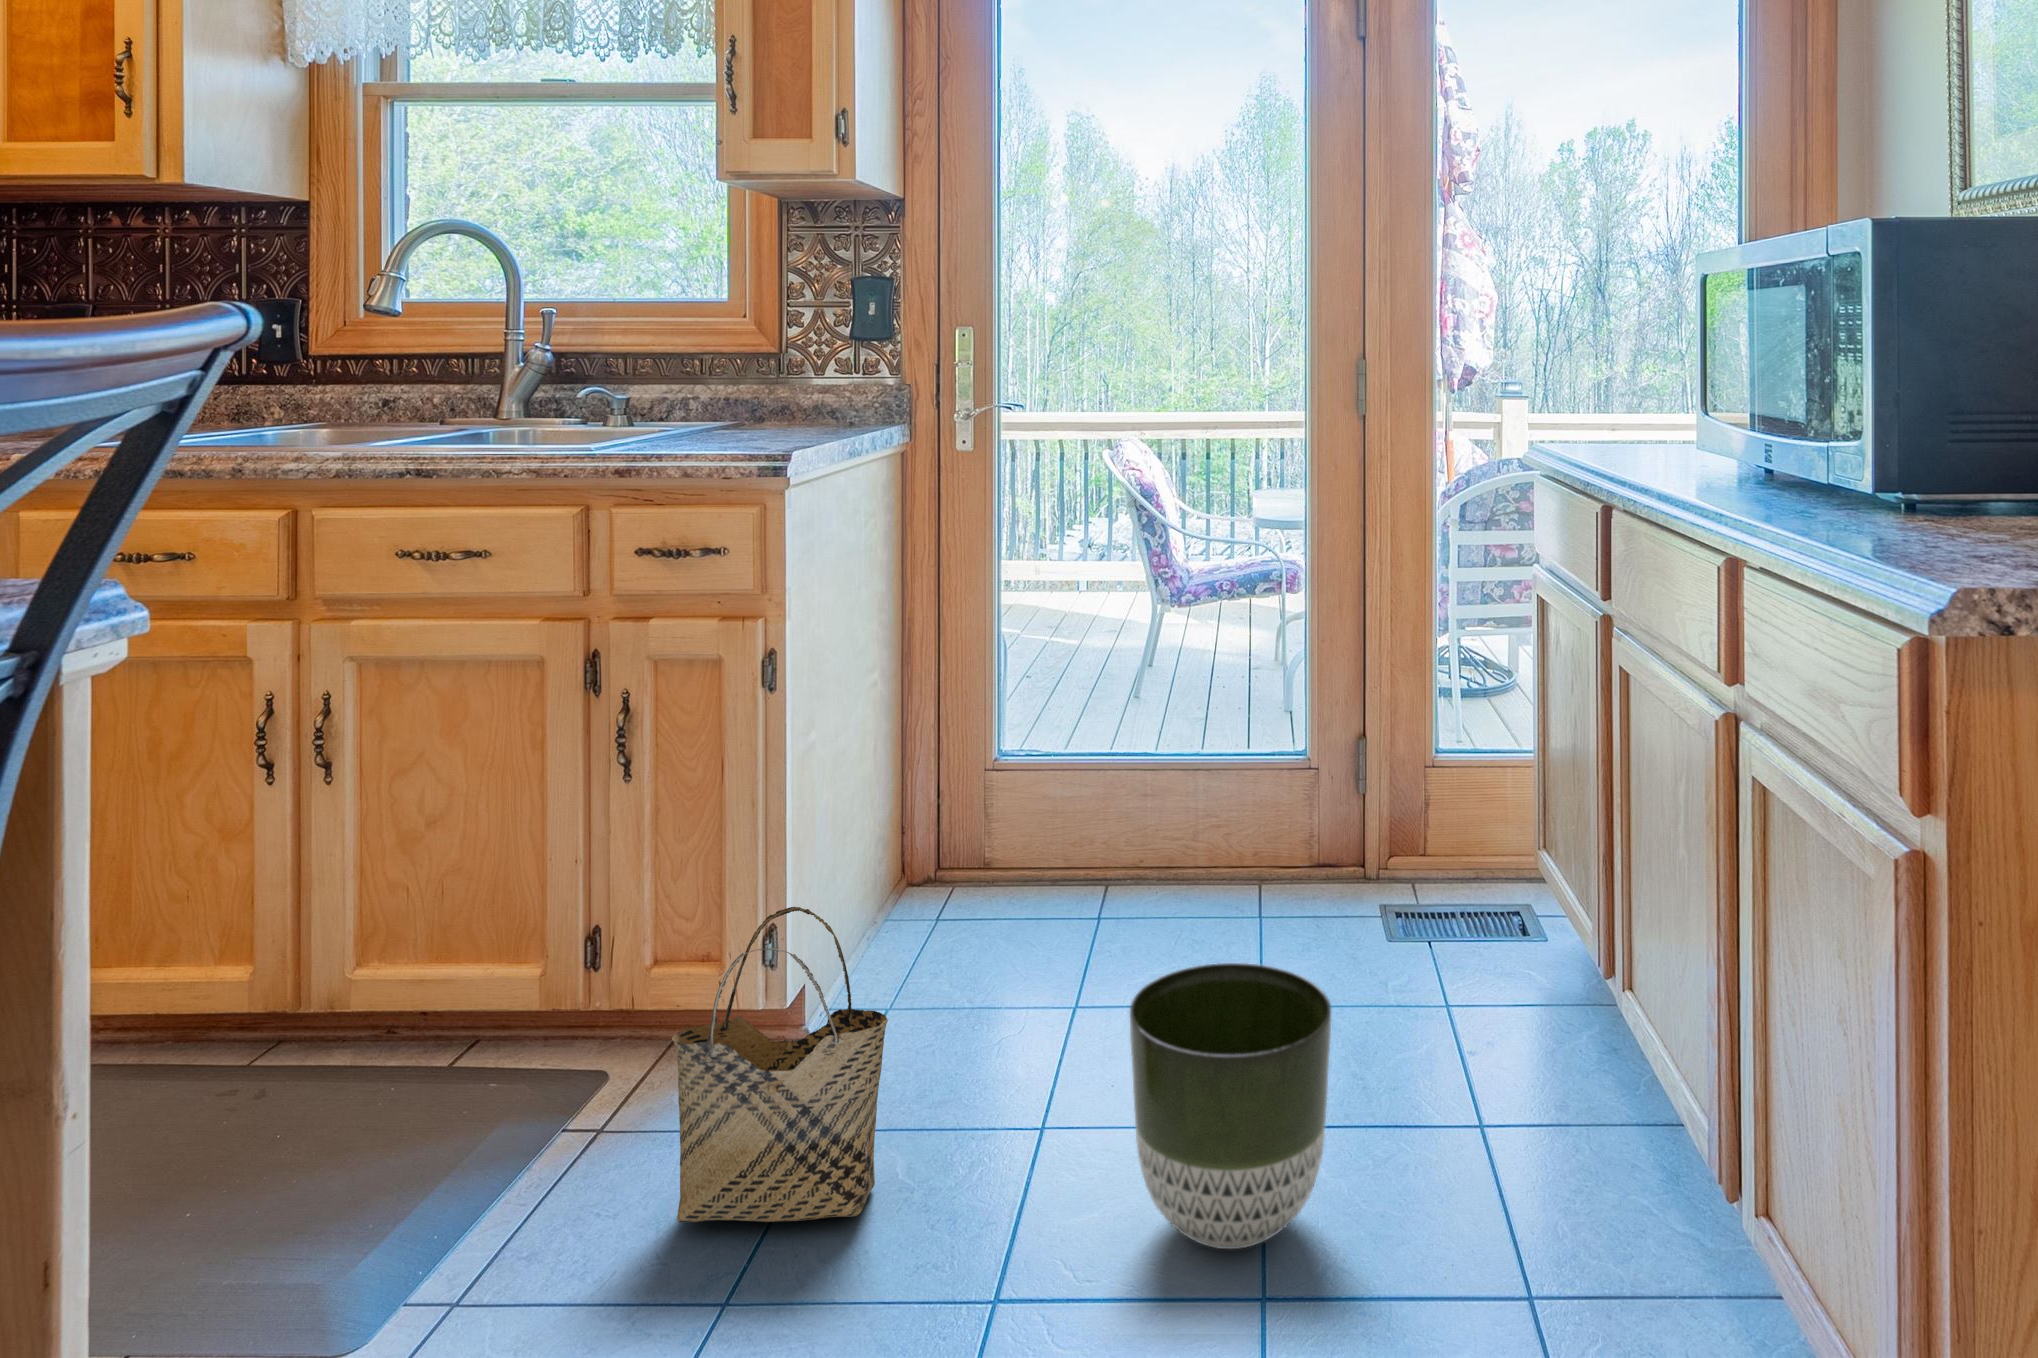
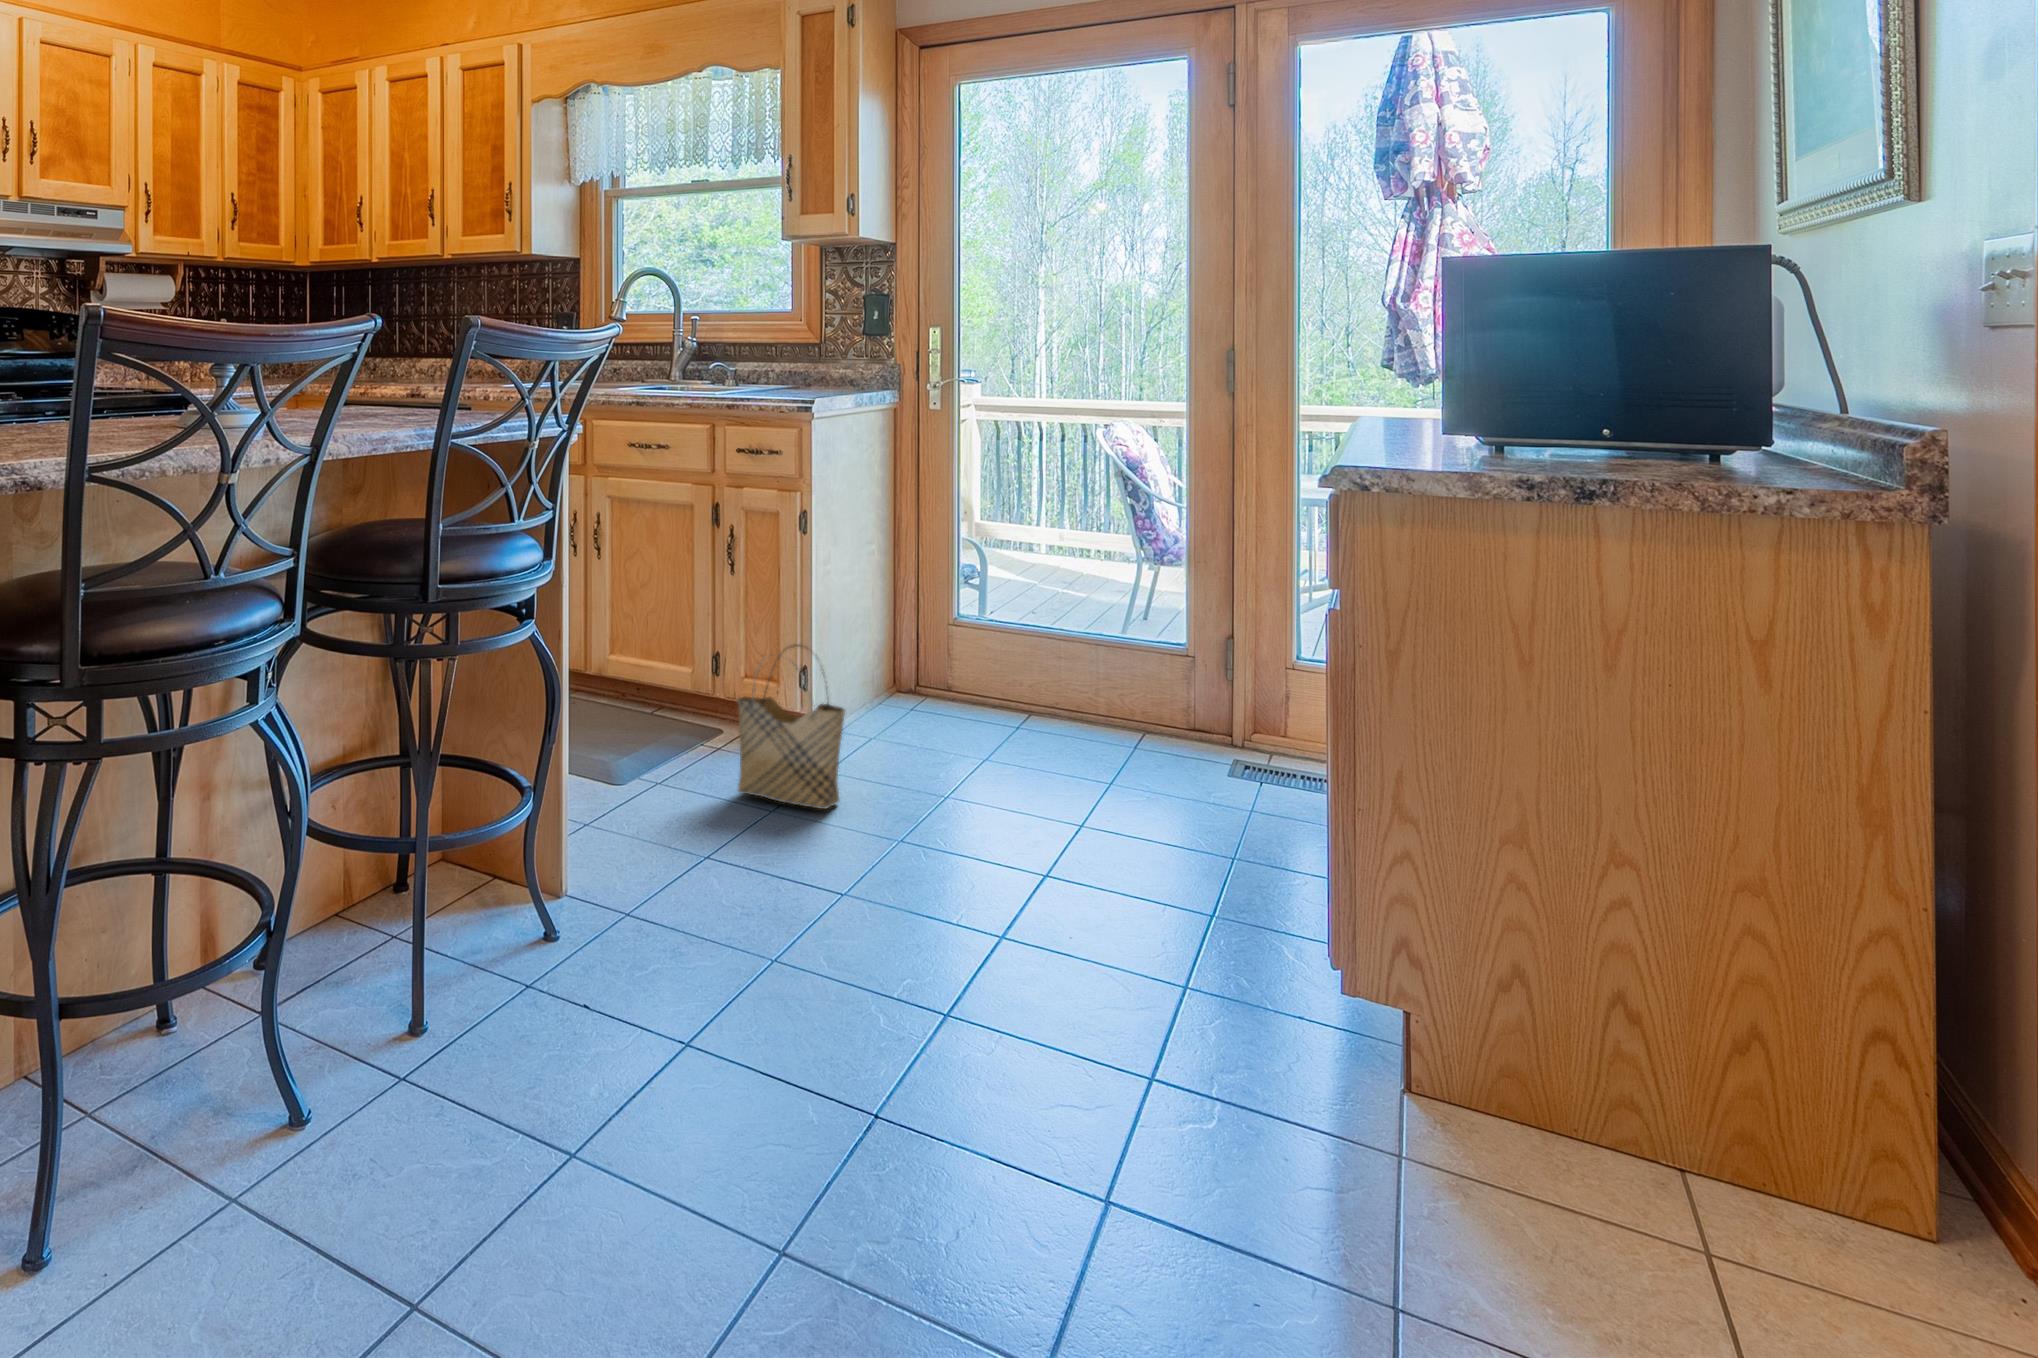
planter: present [1130,963,1331,1249] -> none [969,711,1096,868]

